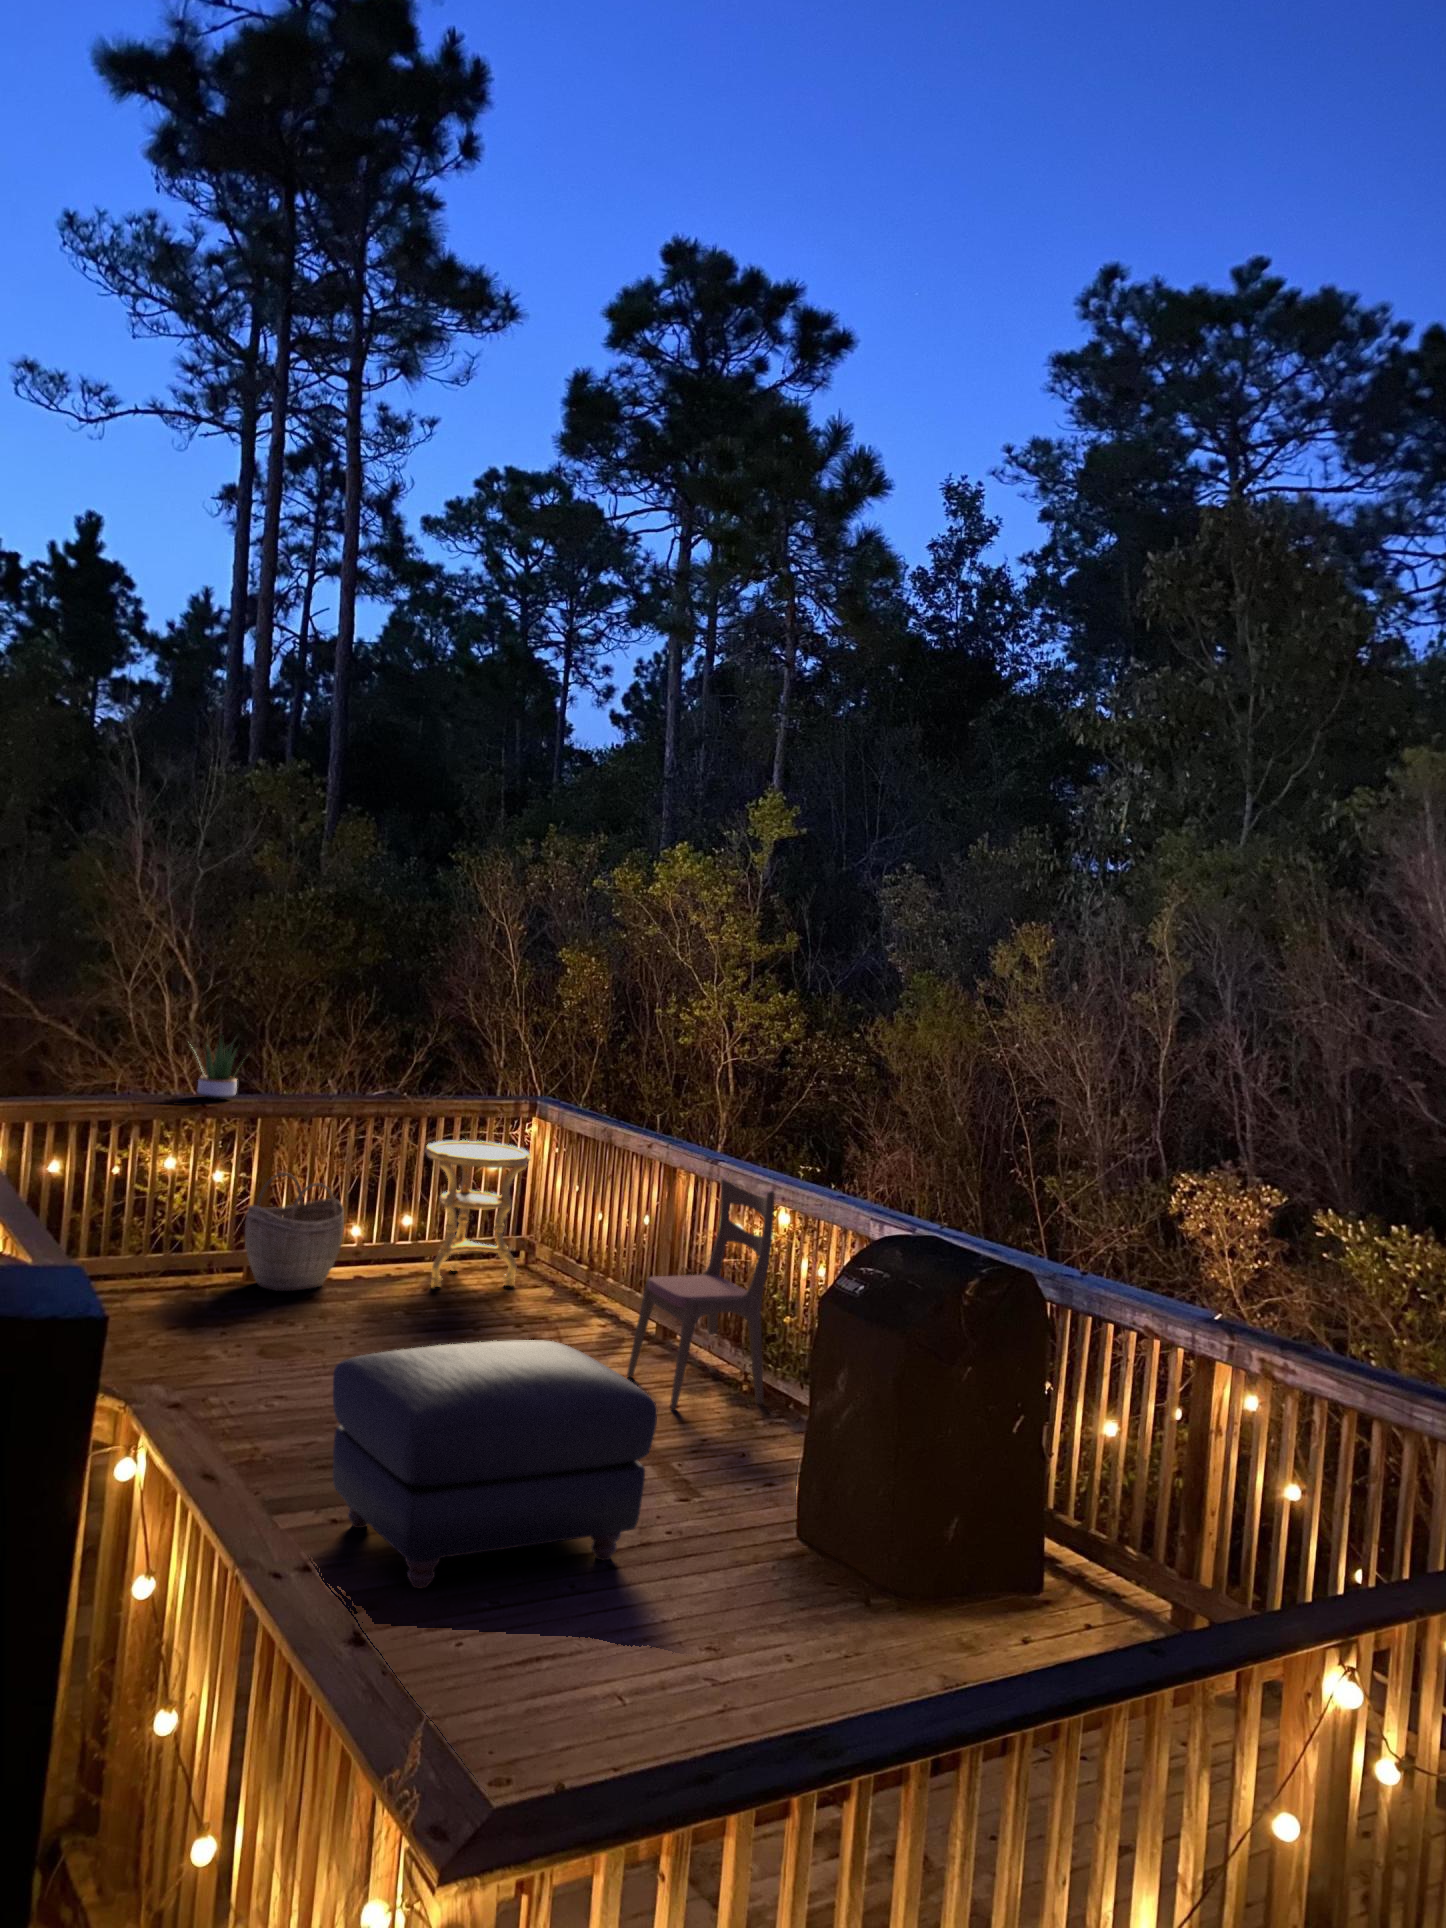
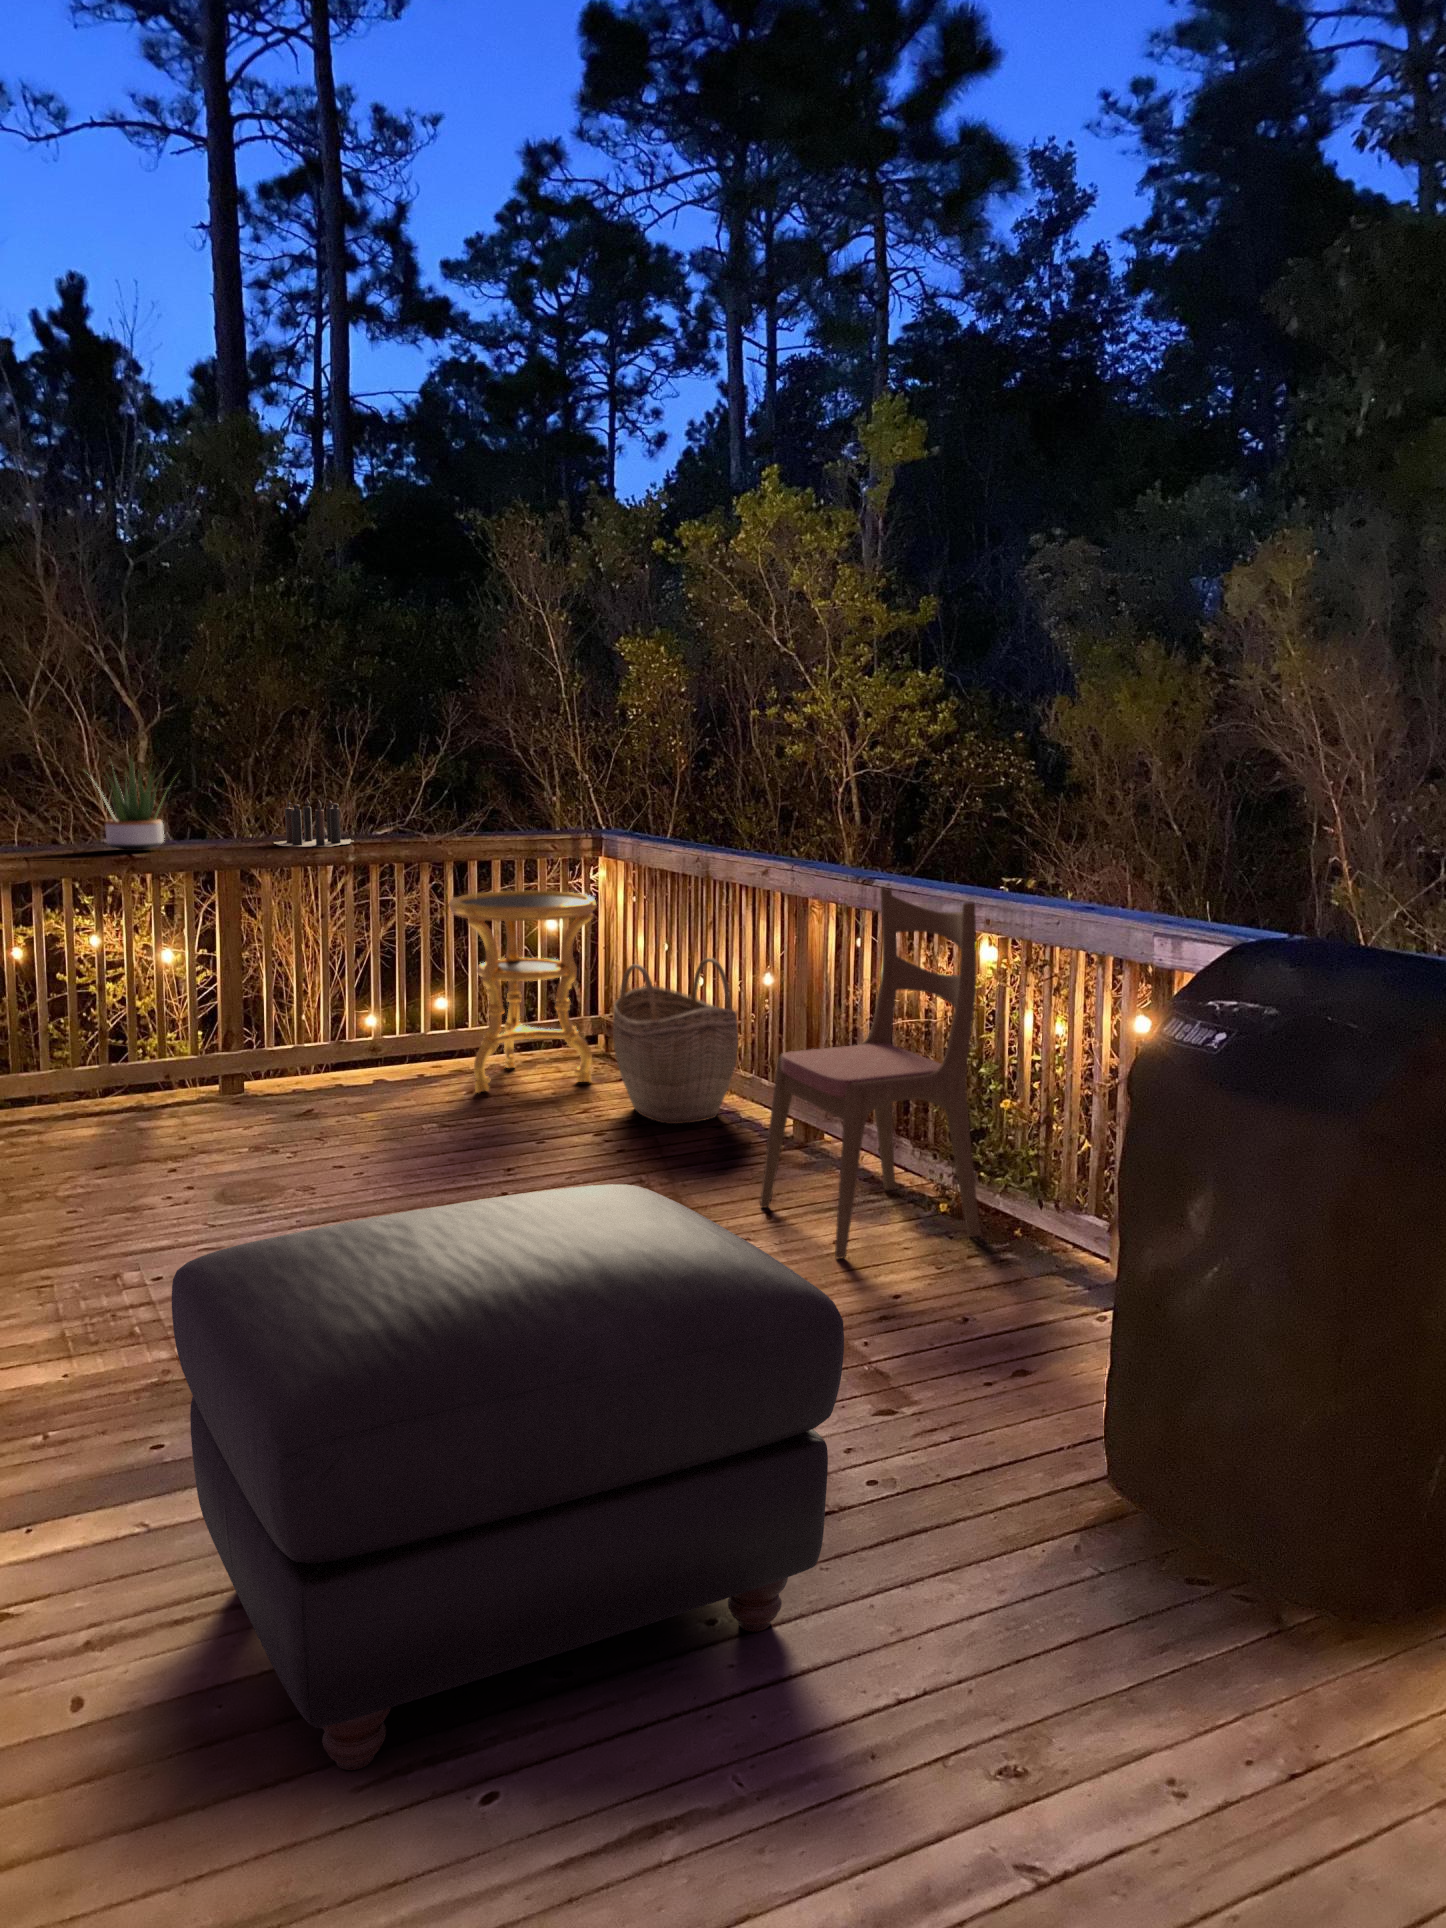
candle: none [300,1065,375,1103] -> present [274,798,353,847]
woven basket: present [245,1173,344,1291] -> present [613,958,738,1124]

